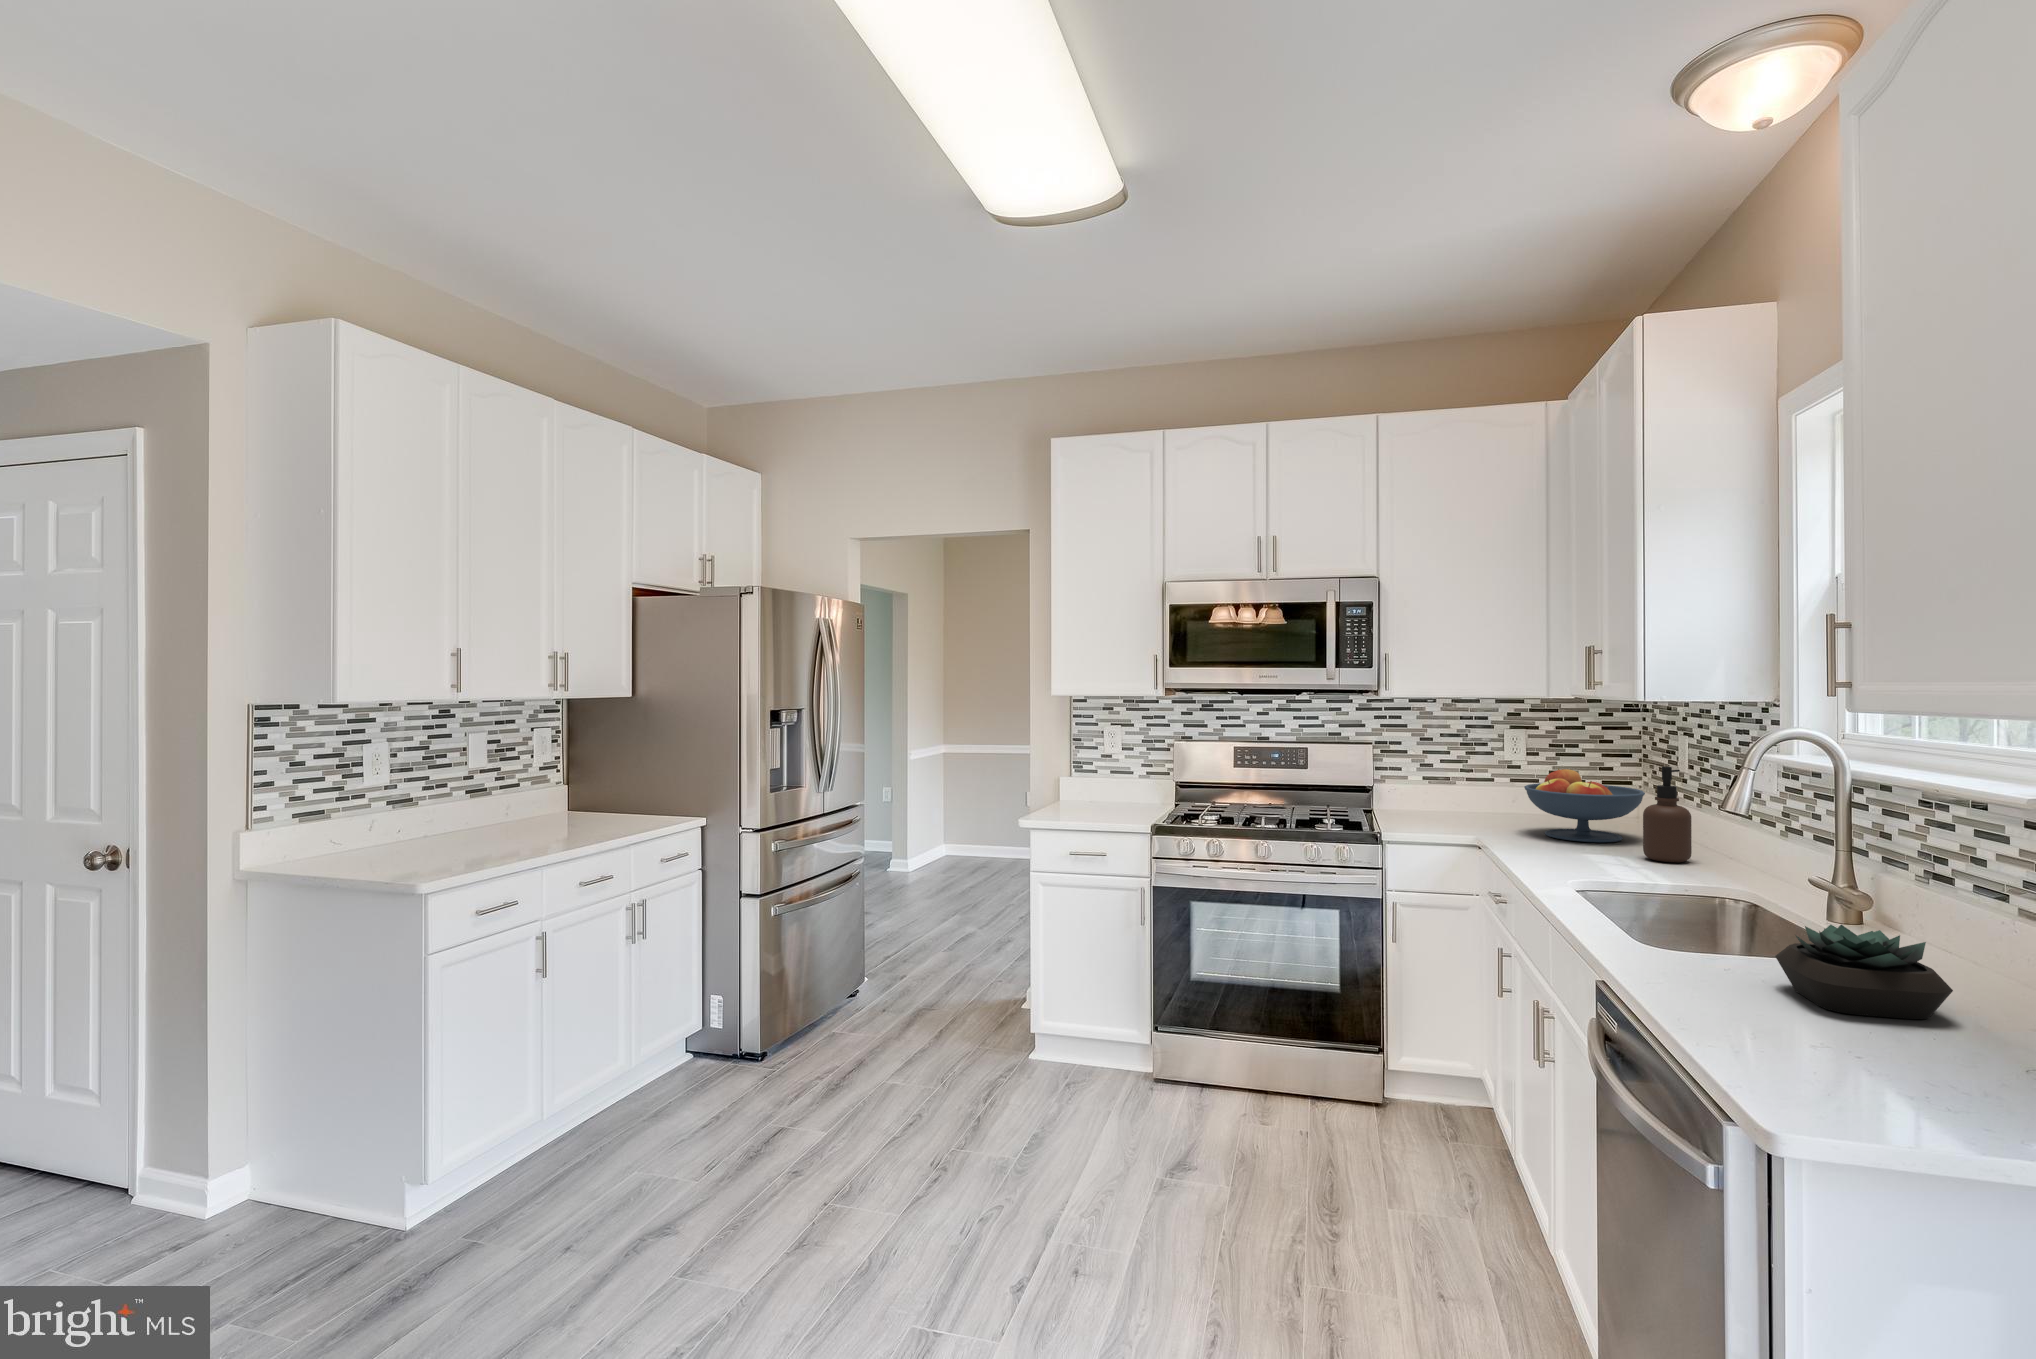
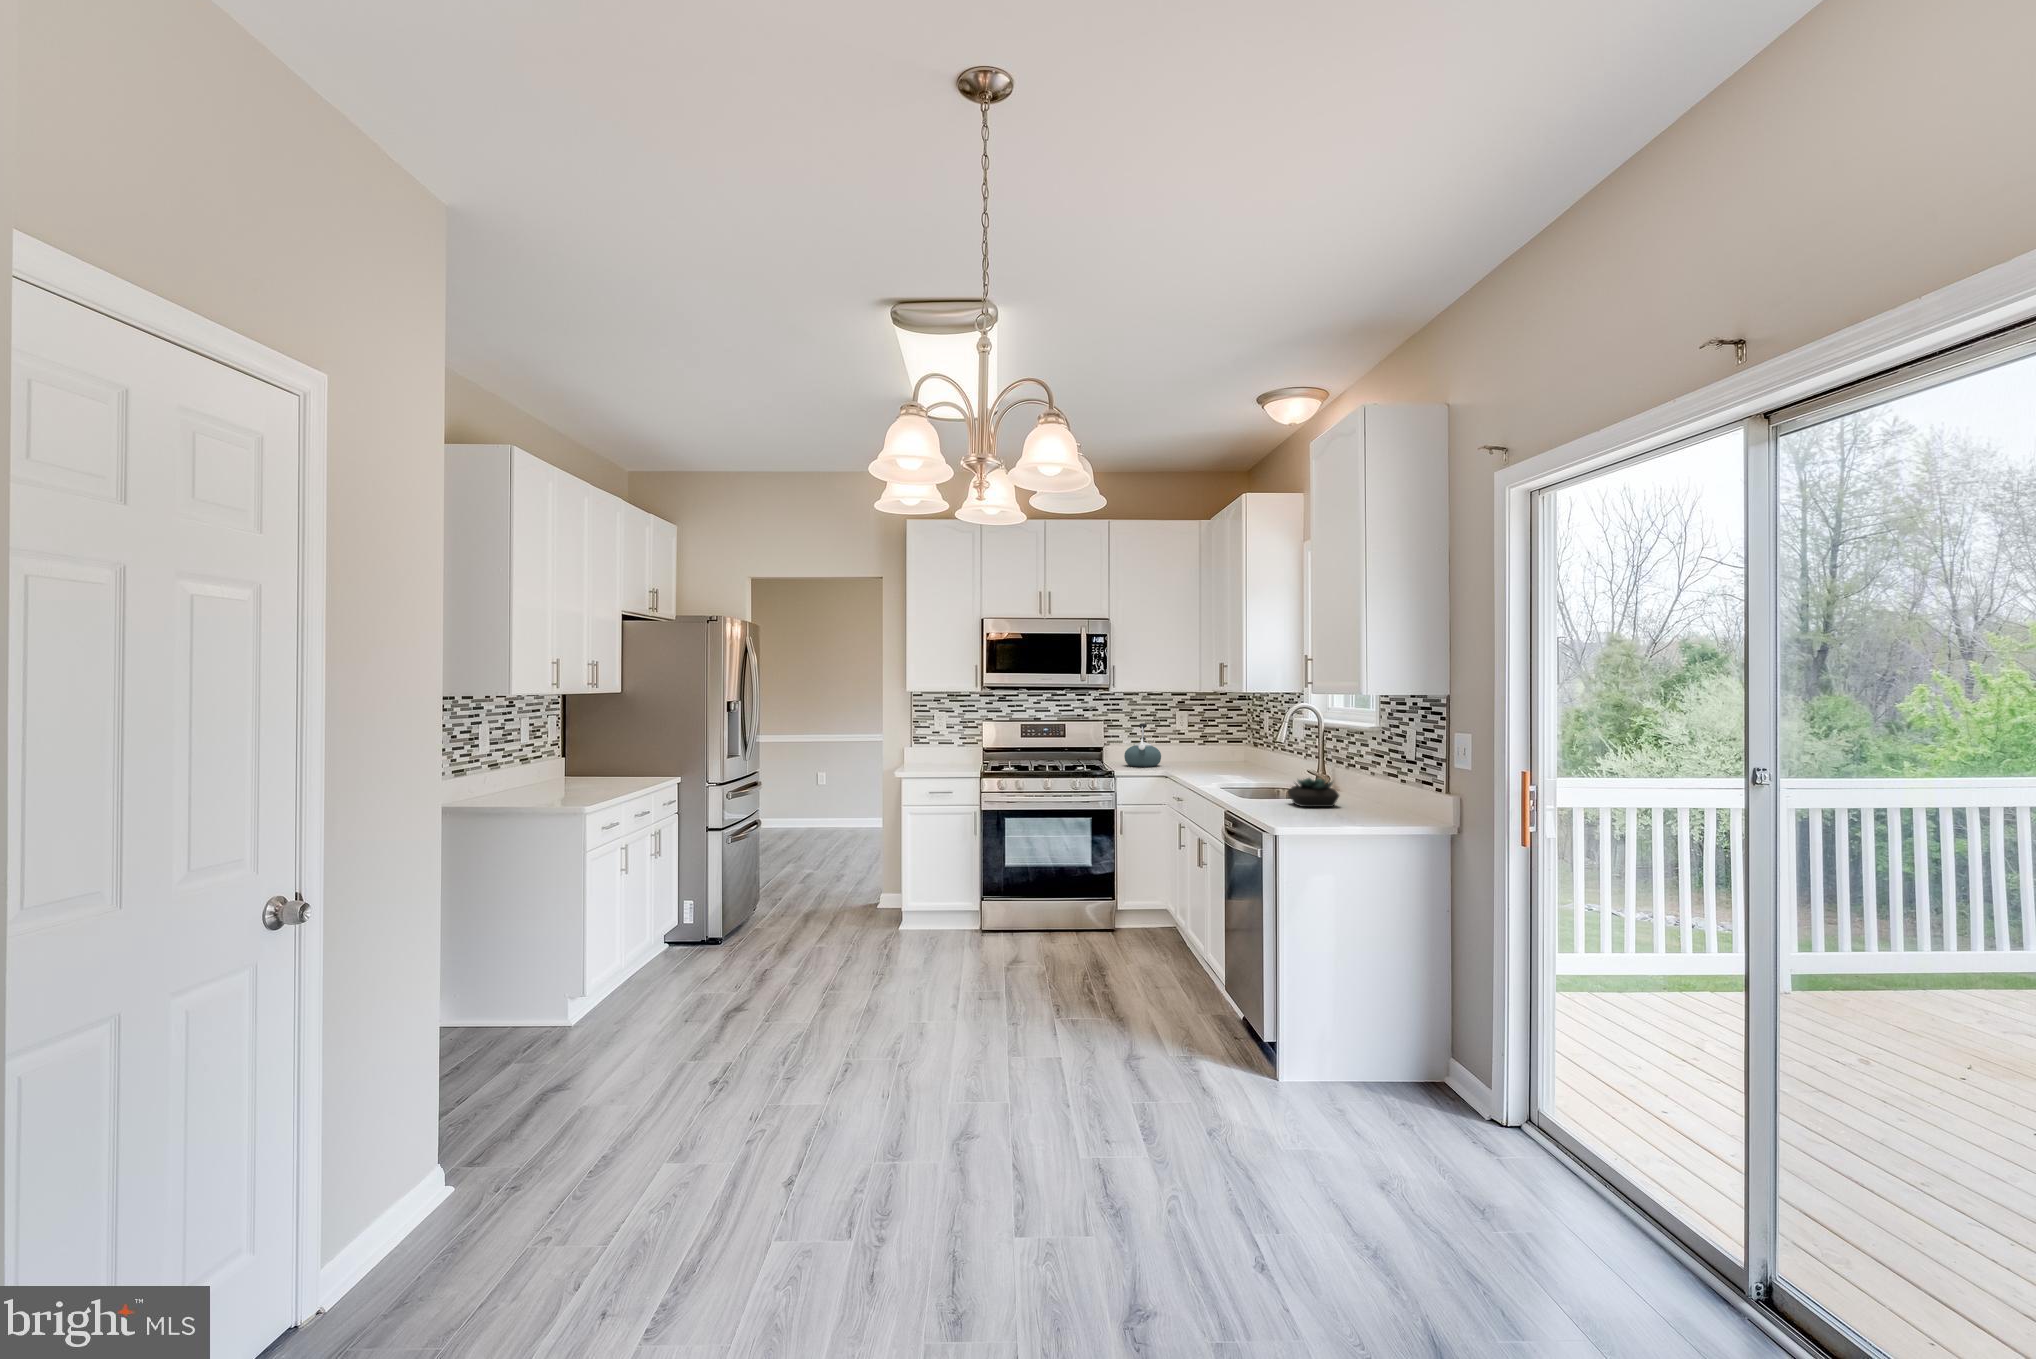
kettle: none [1404,751,1472,827] -> present [1124,723,1161,767]
soap dispenser: present [1643,766,1692,862] -> none [1246,726,1267,775]
fruit bowl: present [1524,768,1645,842] -> none [1189,731,1247,770]

